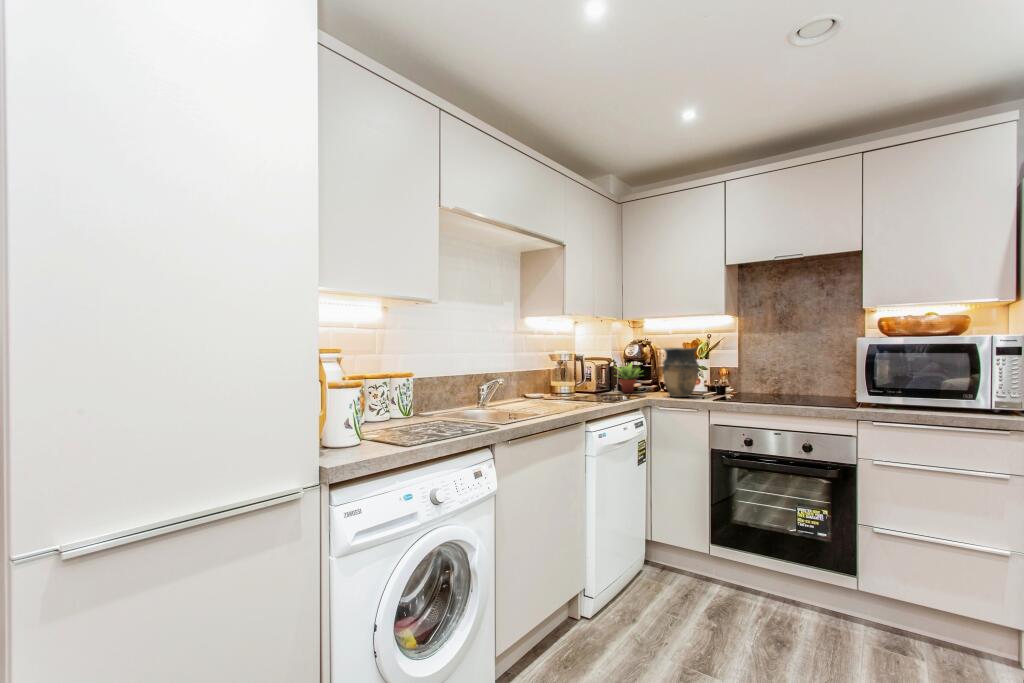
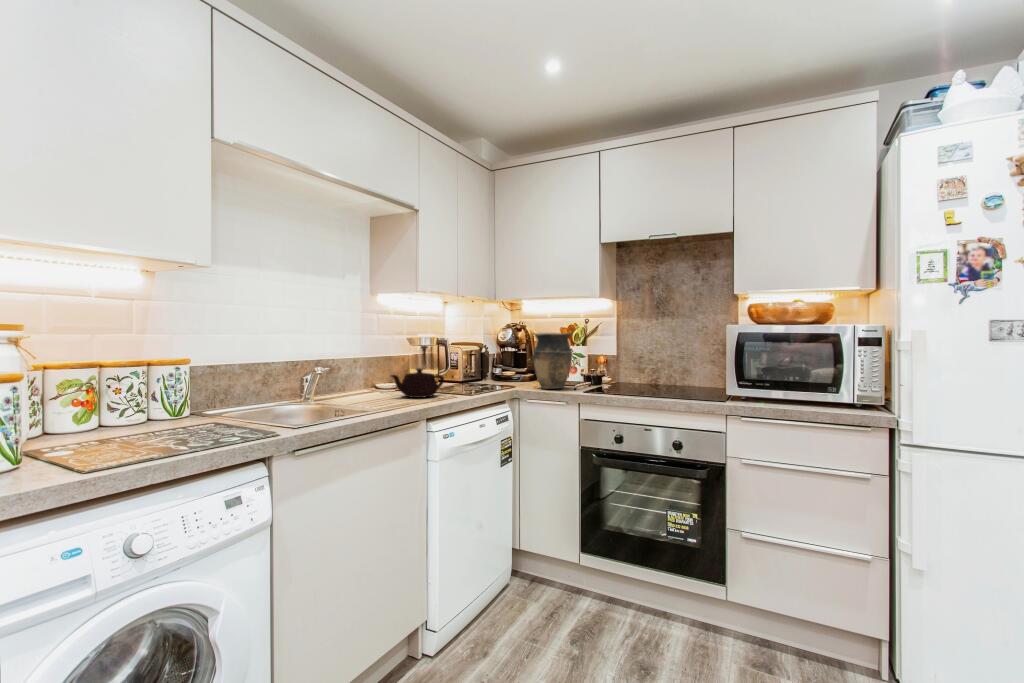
succulent plant: present [618,363,640,393] -> none [481,349,516,385]
teapot: none [547,379,589,403] -> present [391,368,444,398]

